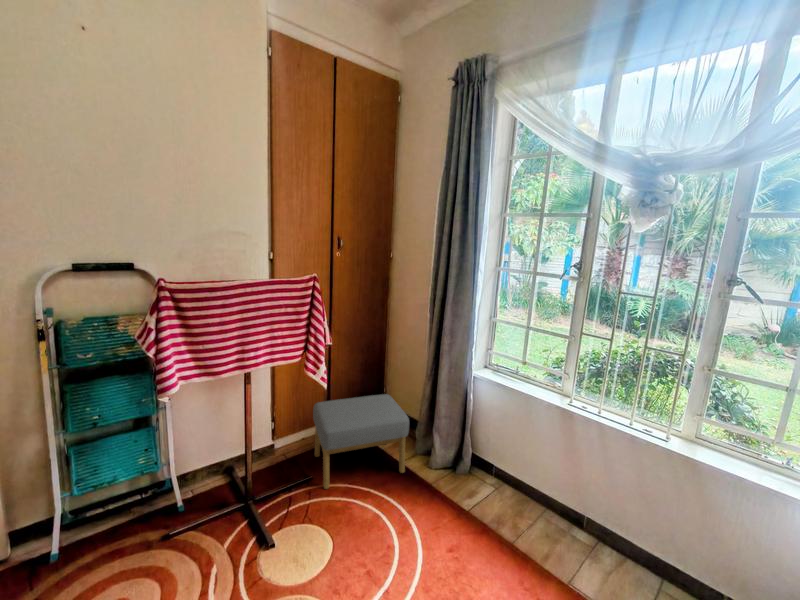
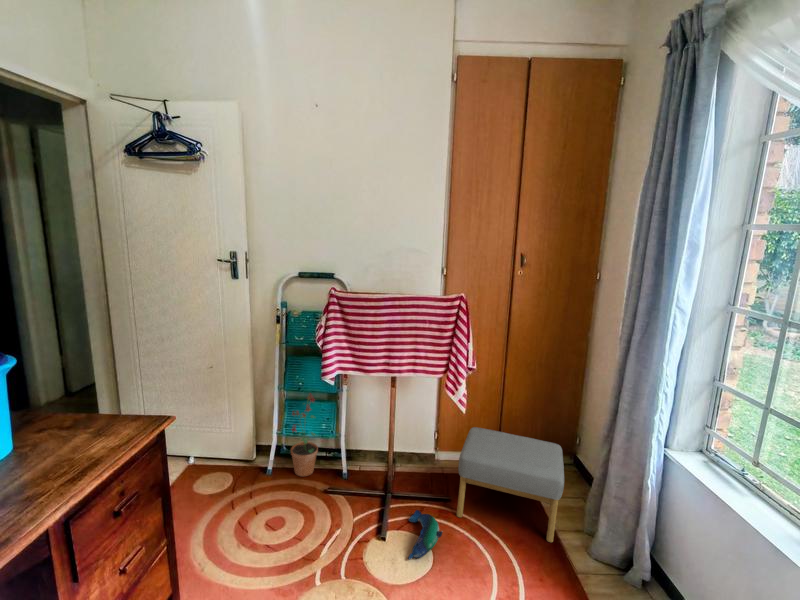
potted plant: none [79,426,136,539] -> present [291,393,318,476]
plush toy: none [283,499,329,552] -> present [408,510,442,560]

